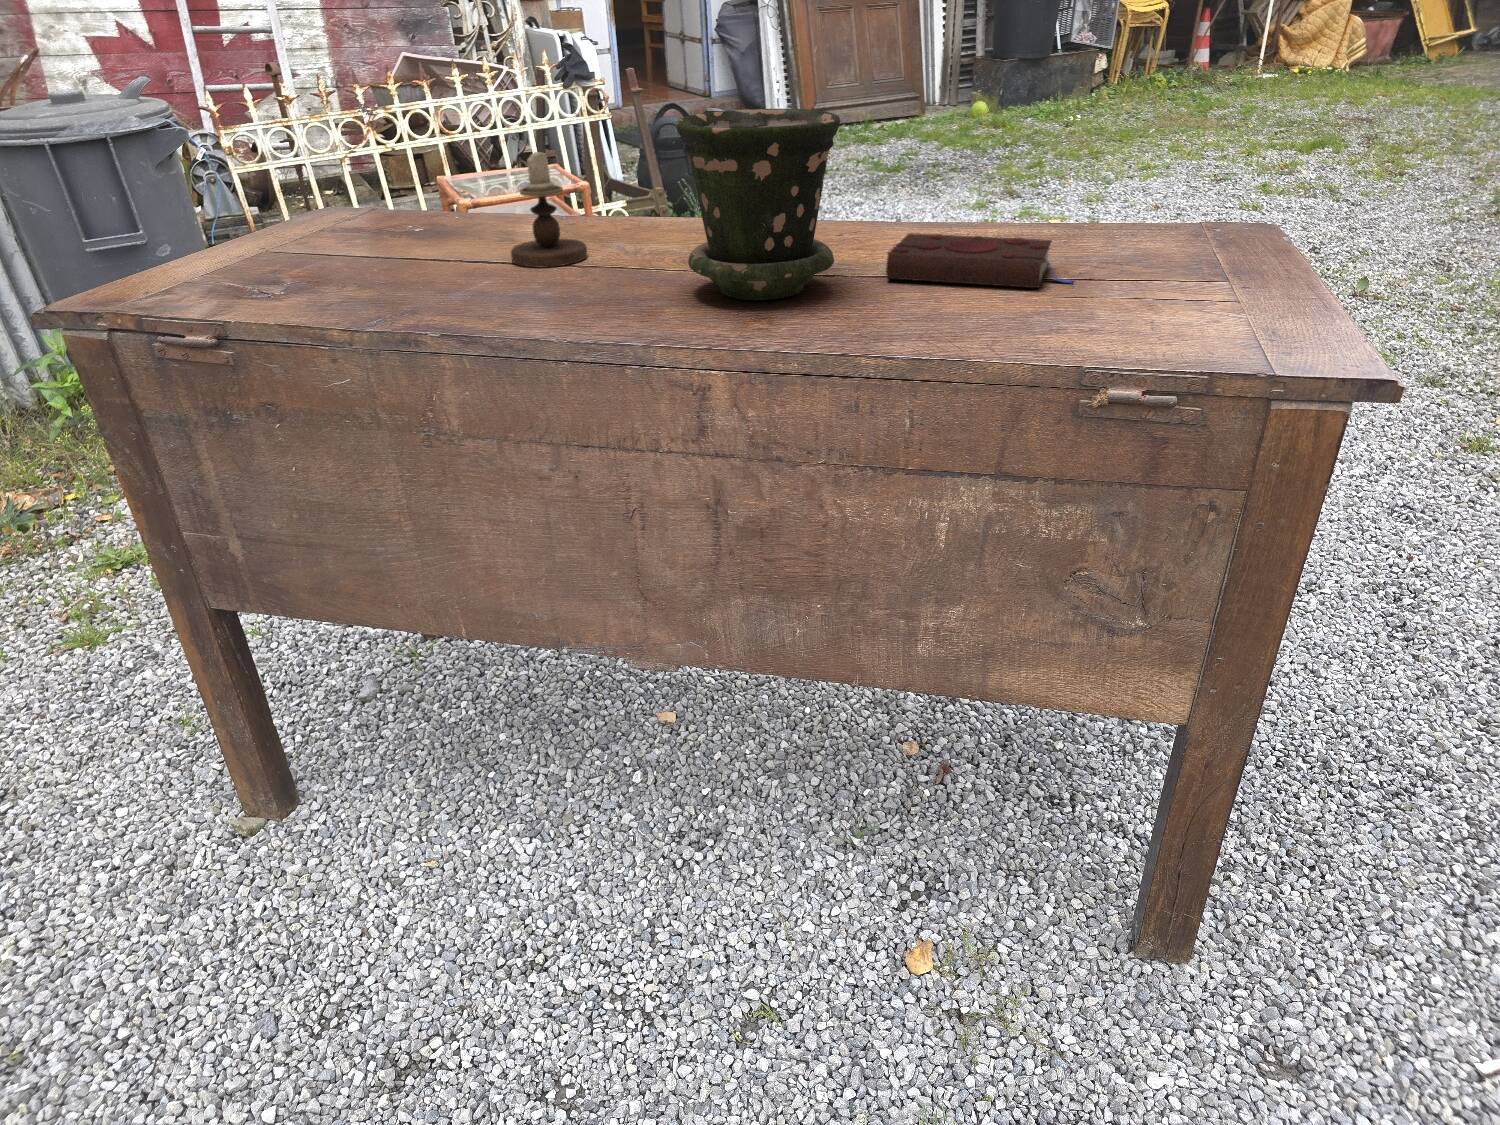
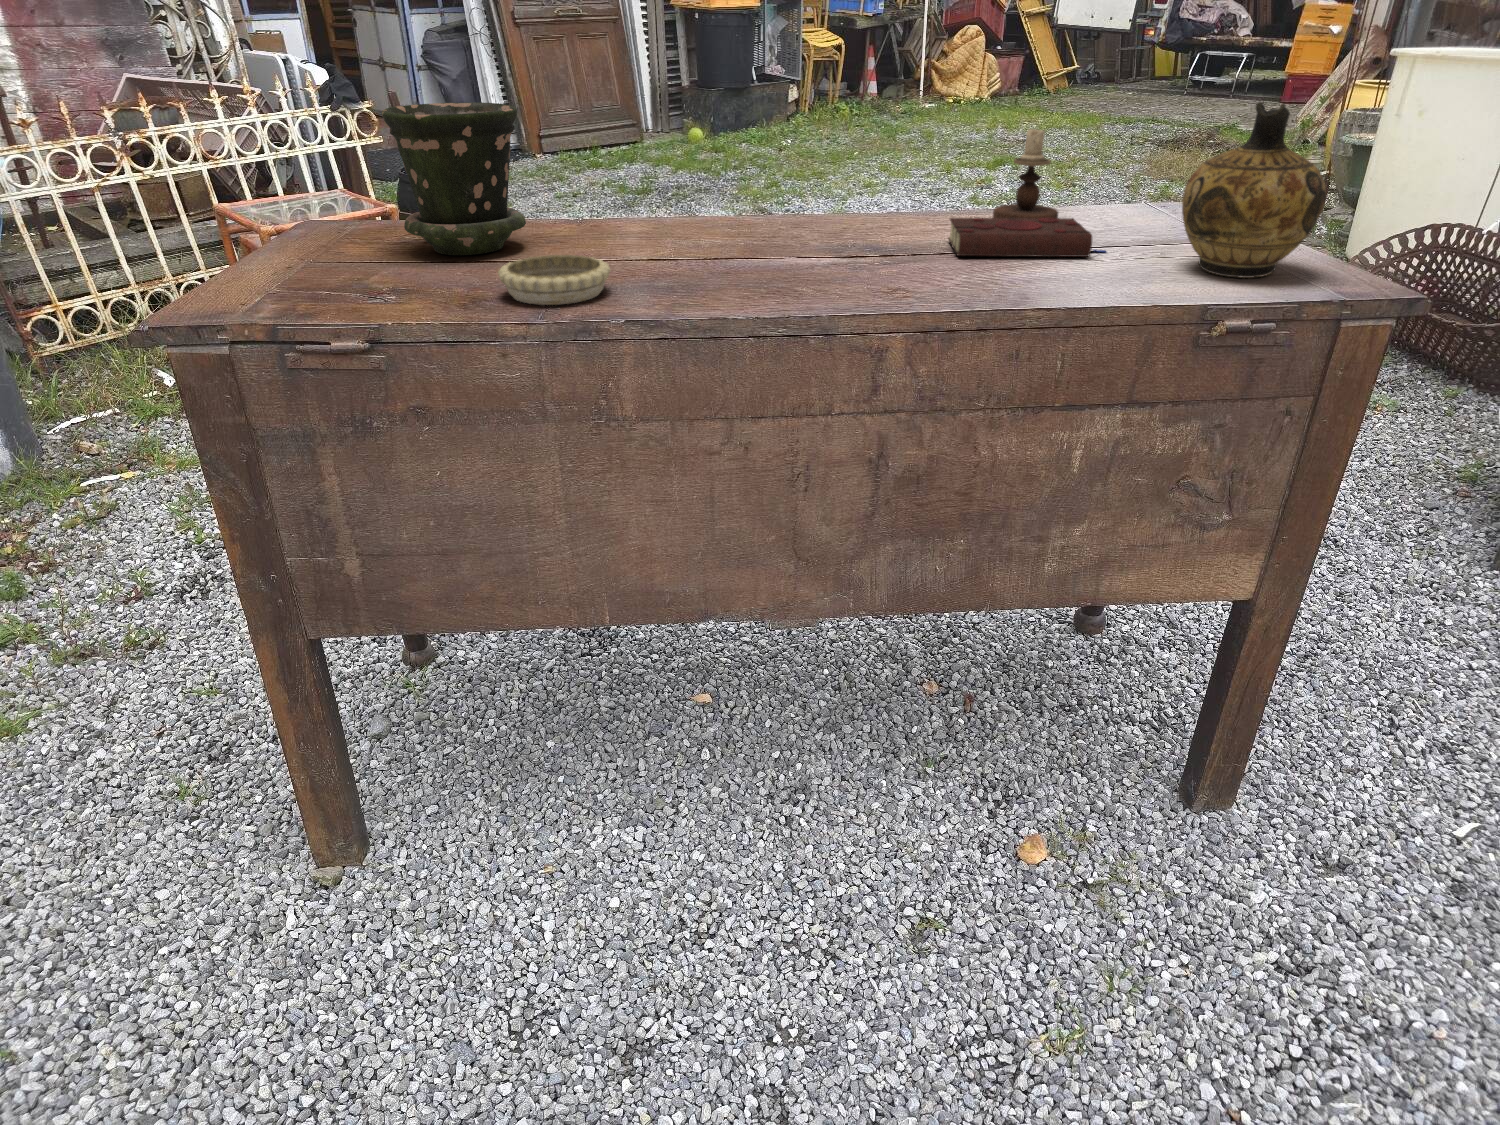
ceramic jug: none [1130,107,1309,328] -> present [1182,102,1326,278]
flower pot: present [675,109,840,300] -> present [381,102,526,255]
candlestick: present [511,152,587,267] -> present [993,129,1058,218]
decorative bowl: none [366,258,483,310] -> present [498,255,610,305]

